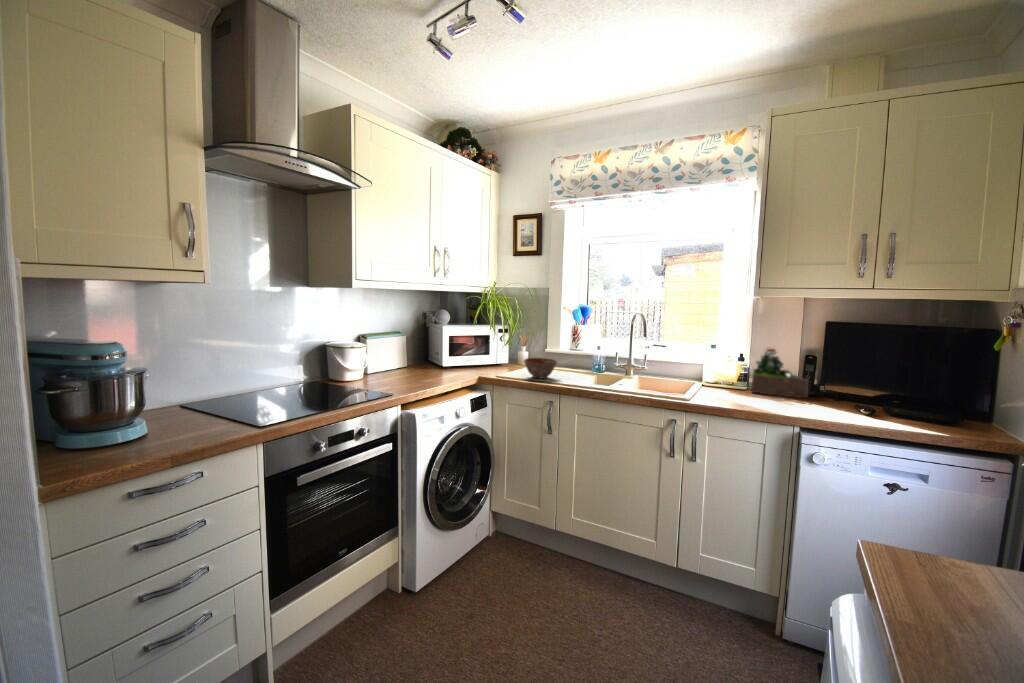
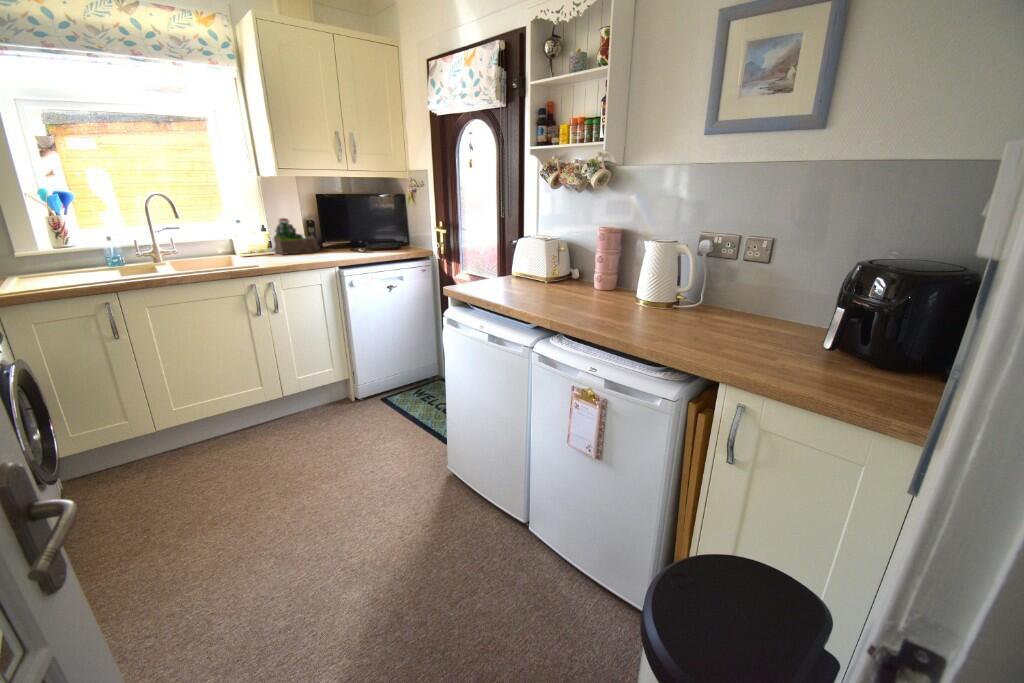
ceramic bowl: present [524,358,557,378] -> none [22,259,79,283]

